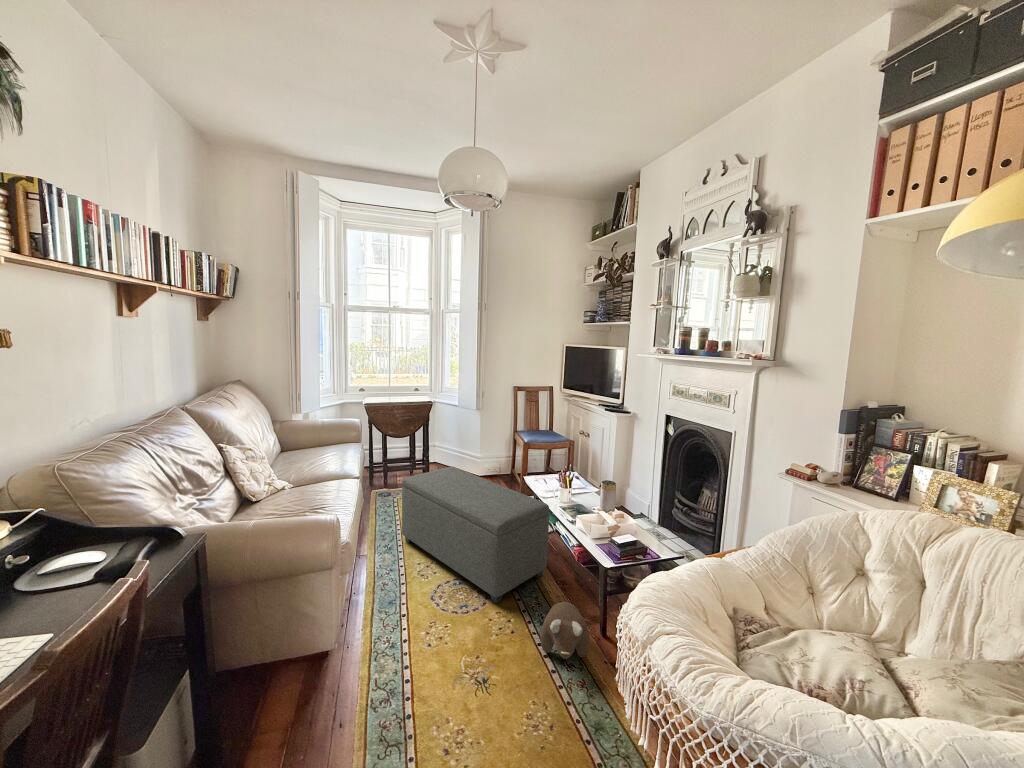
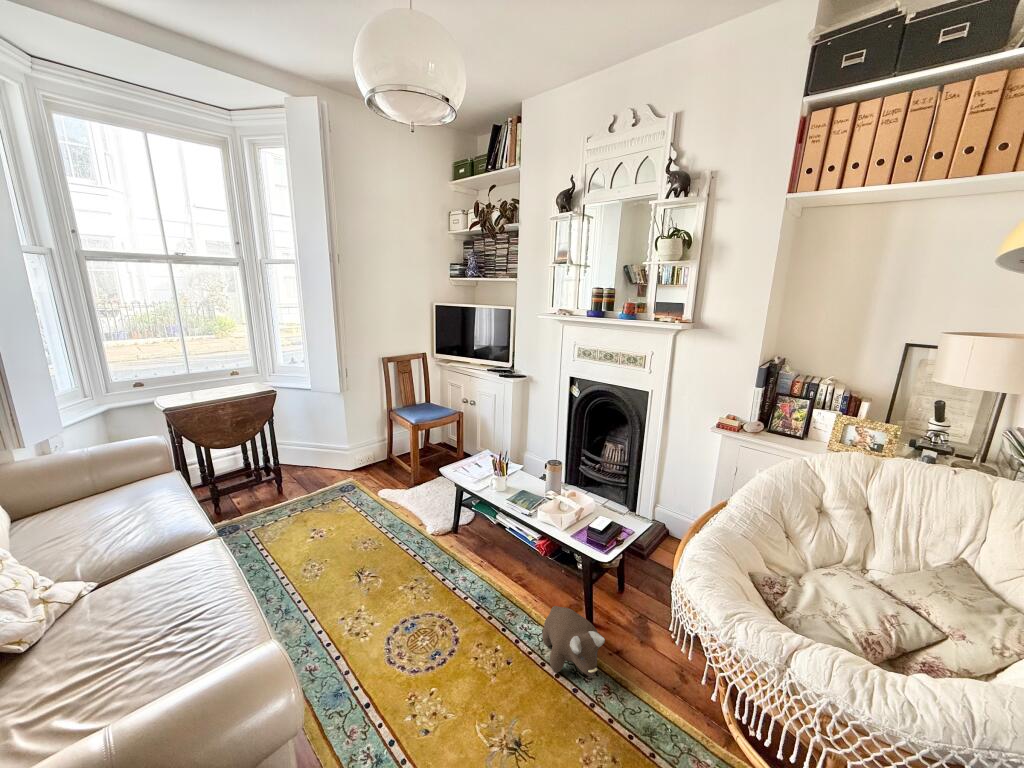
ottoman: present [402,467,549,604] -> none [286,476,501,635]

